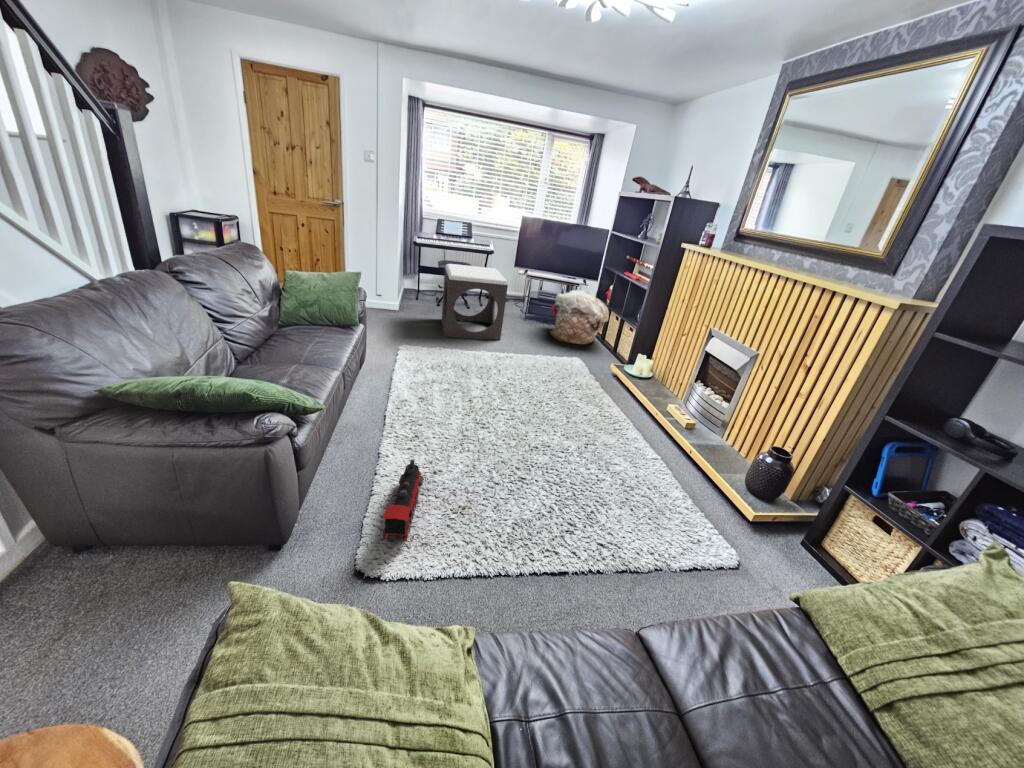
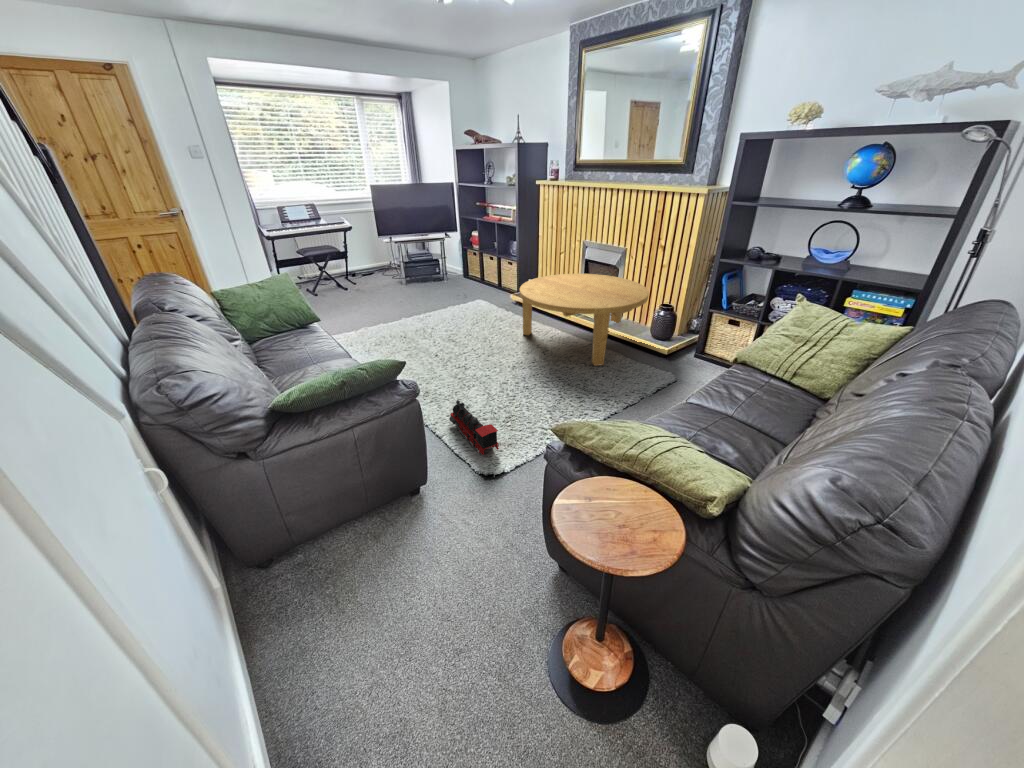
footstool: present [442,264,508,340] -> none [320,243,405,320]
laundry basket: present [549,290,609,345] -> none [430,243,486,293]
coffee table: none [582,353,759,492] -> present [520,274,649,366]

